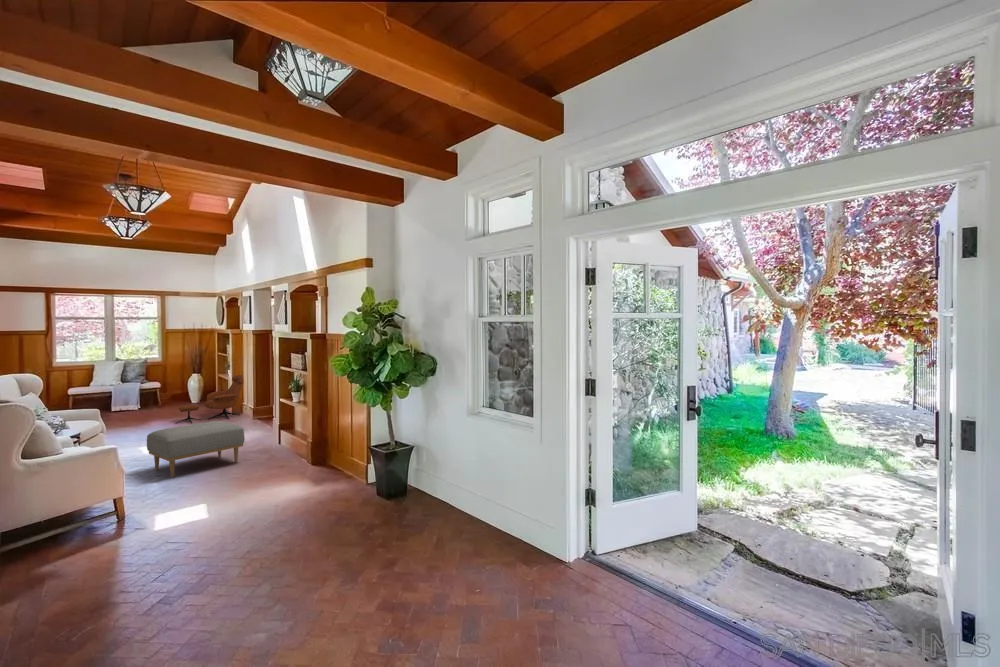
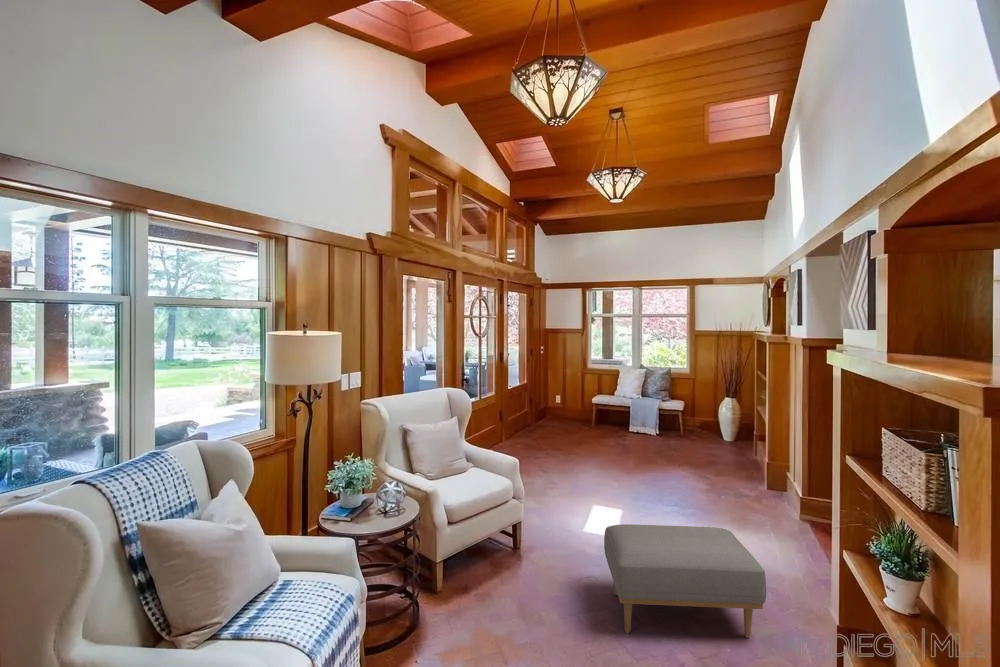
lounge chair: present [177,375,243,423] -> none [686,414,788,487]

